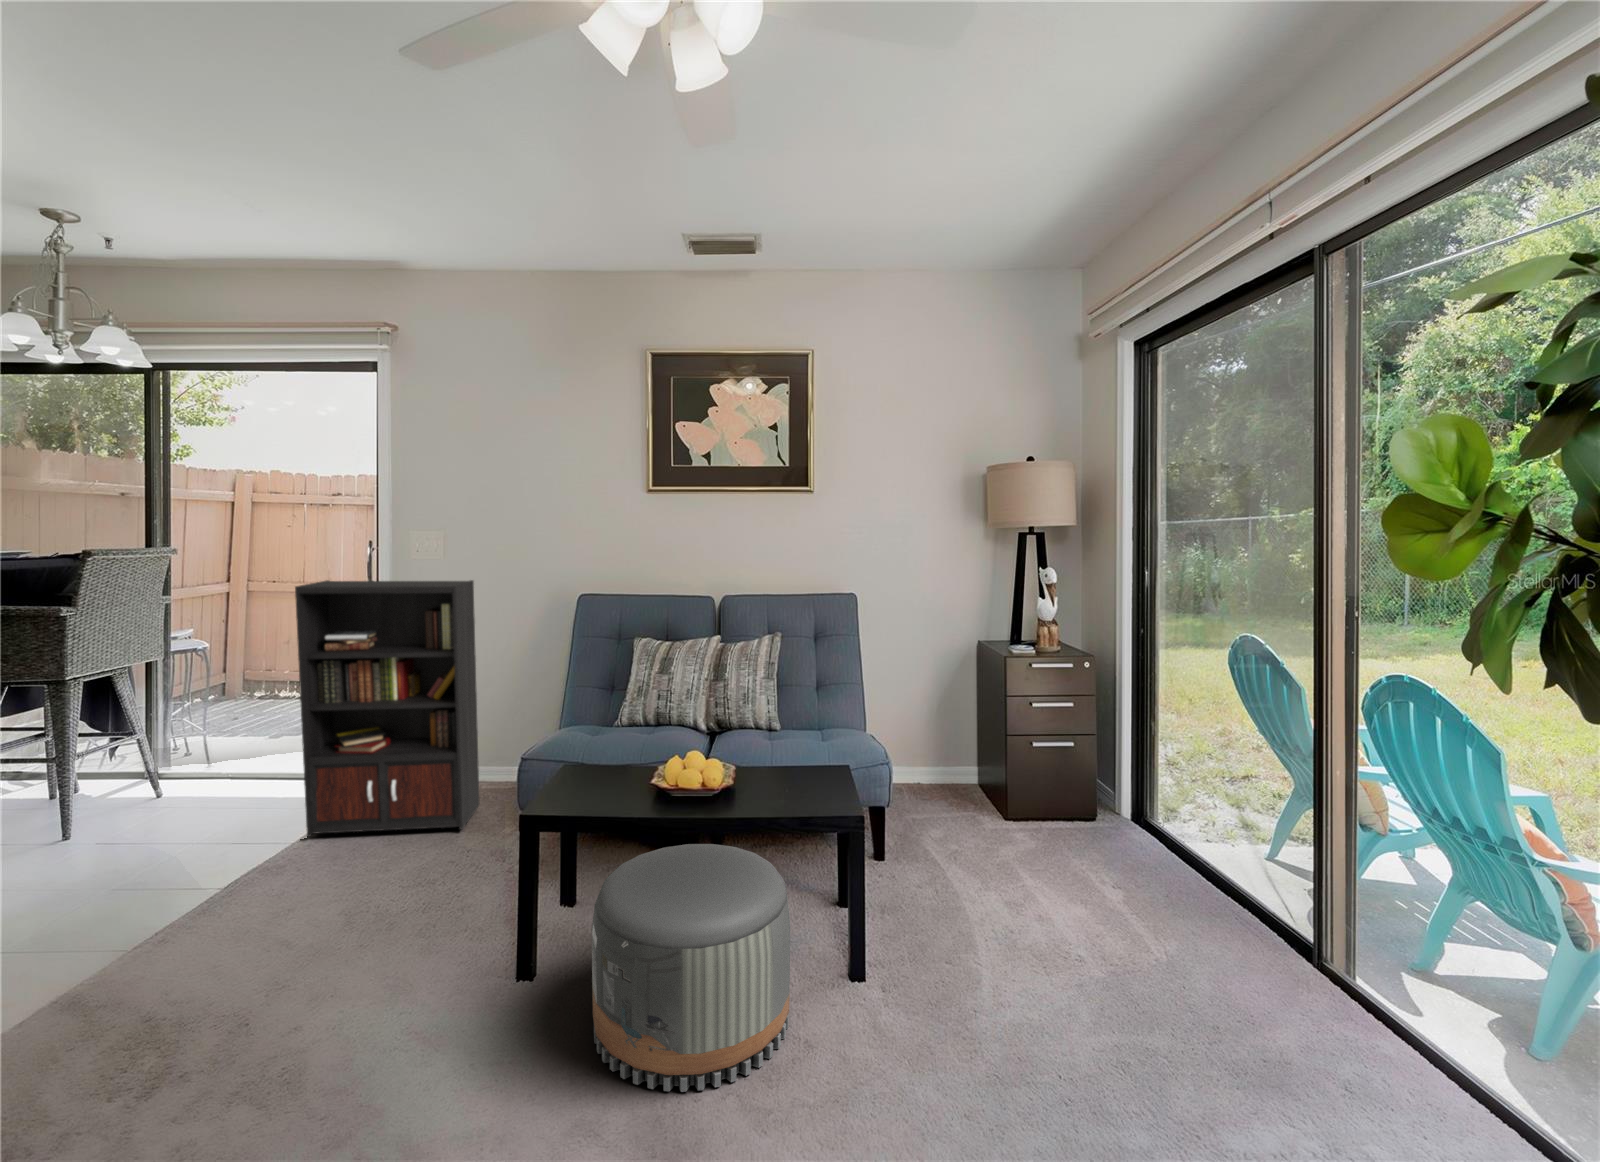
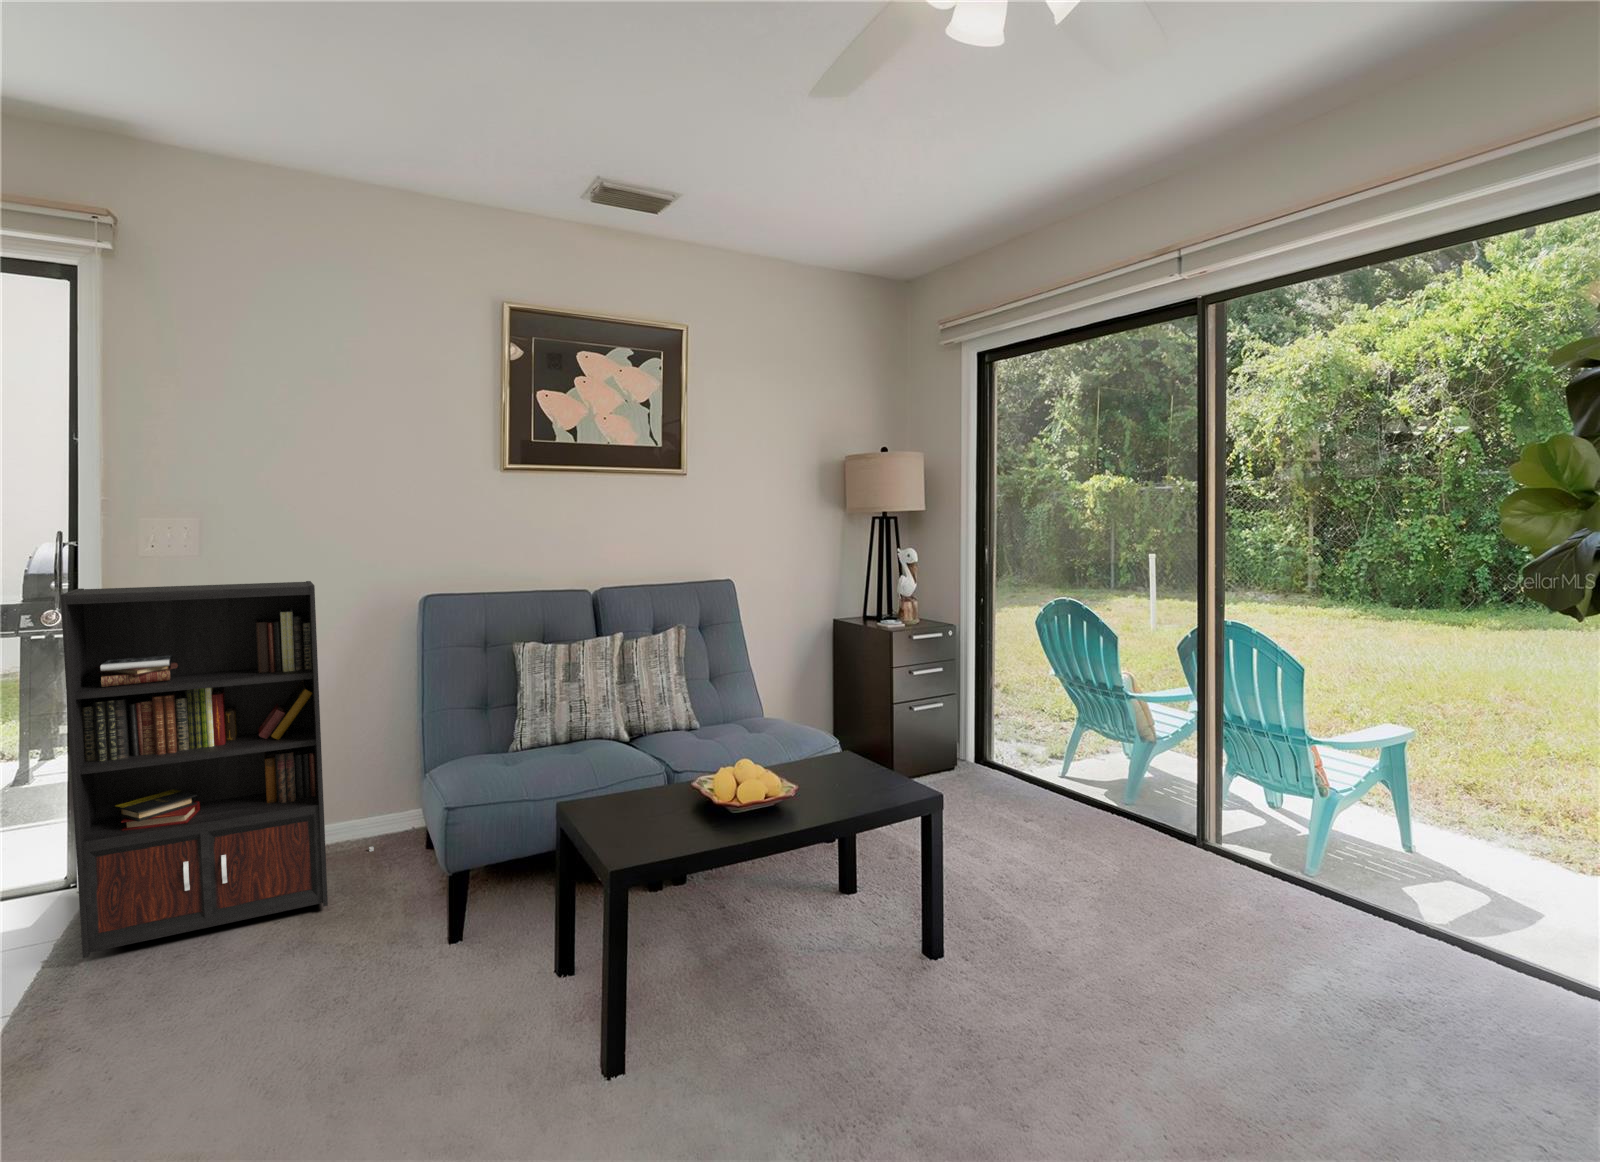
pouf: present [592,844,790,1092] -> none [687,834,898,1088]

